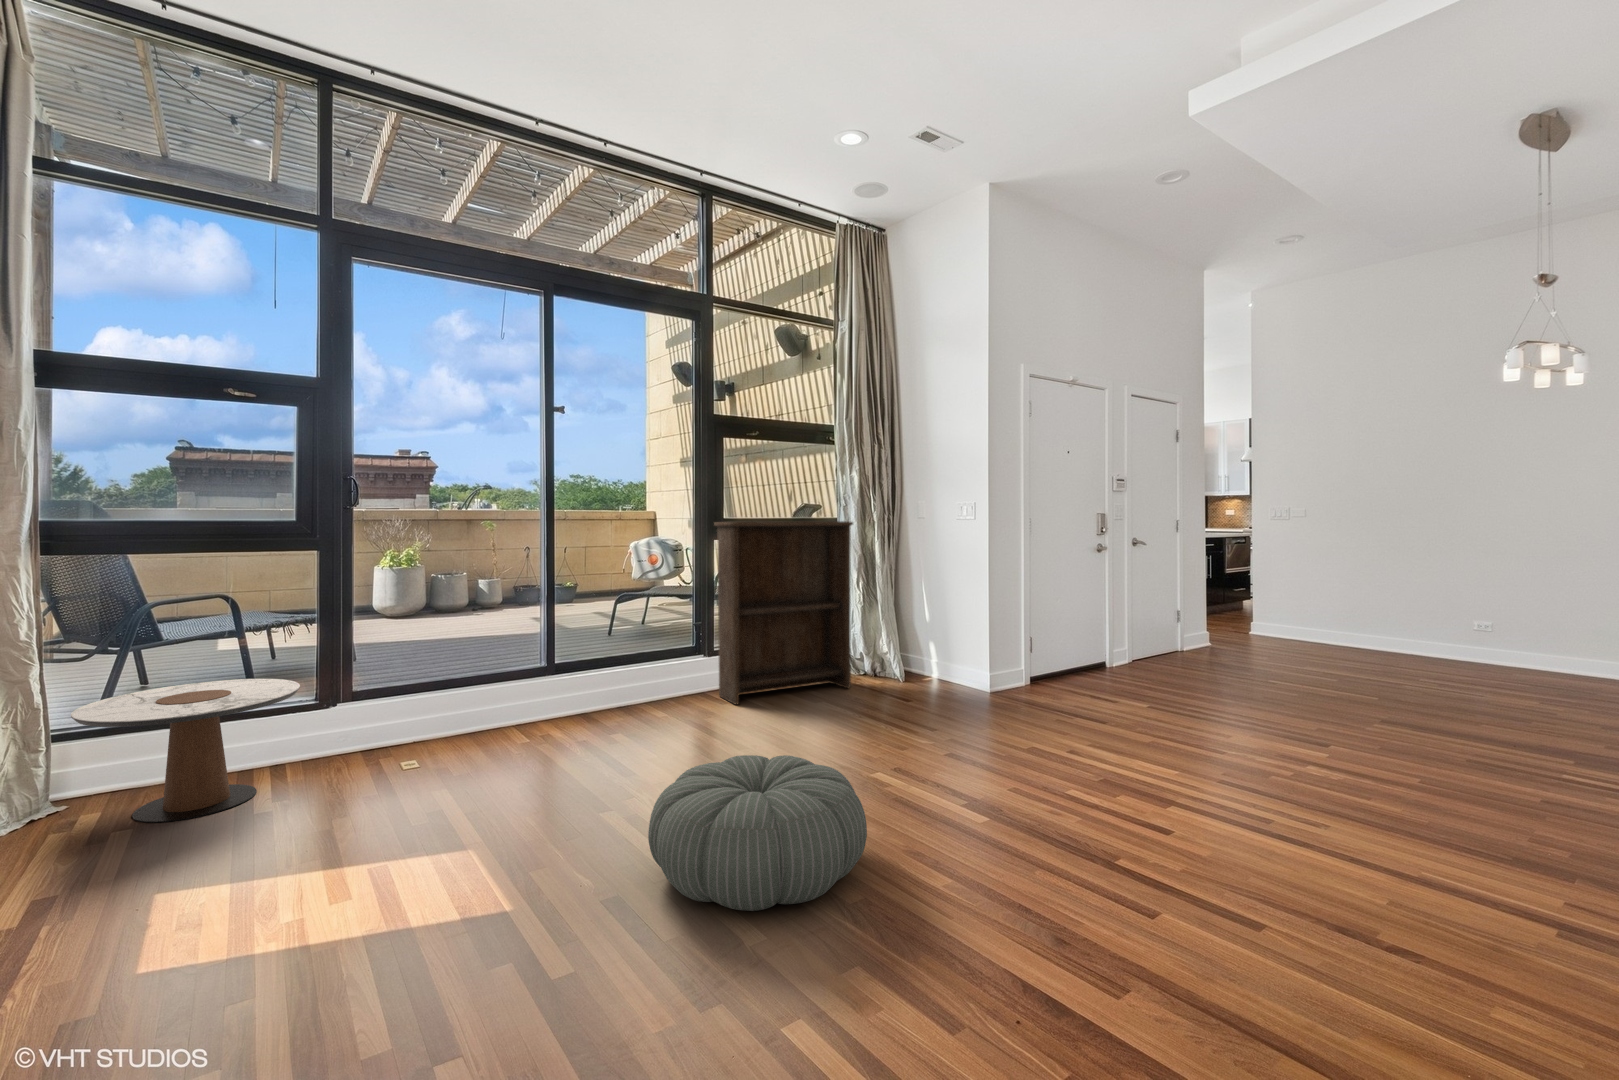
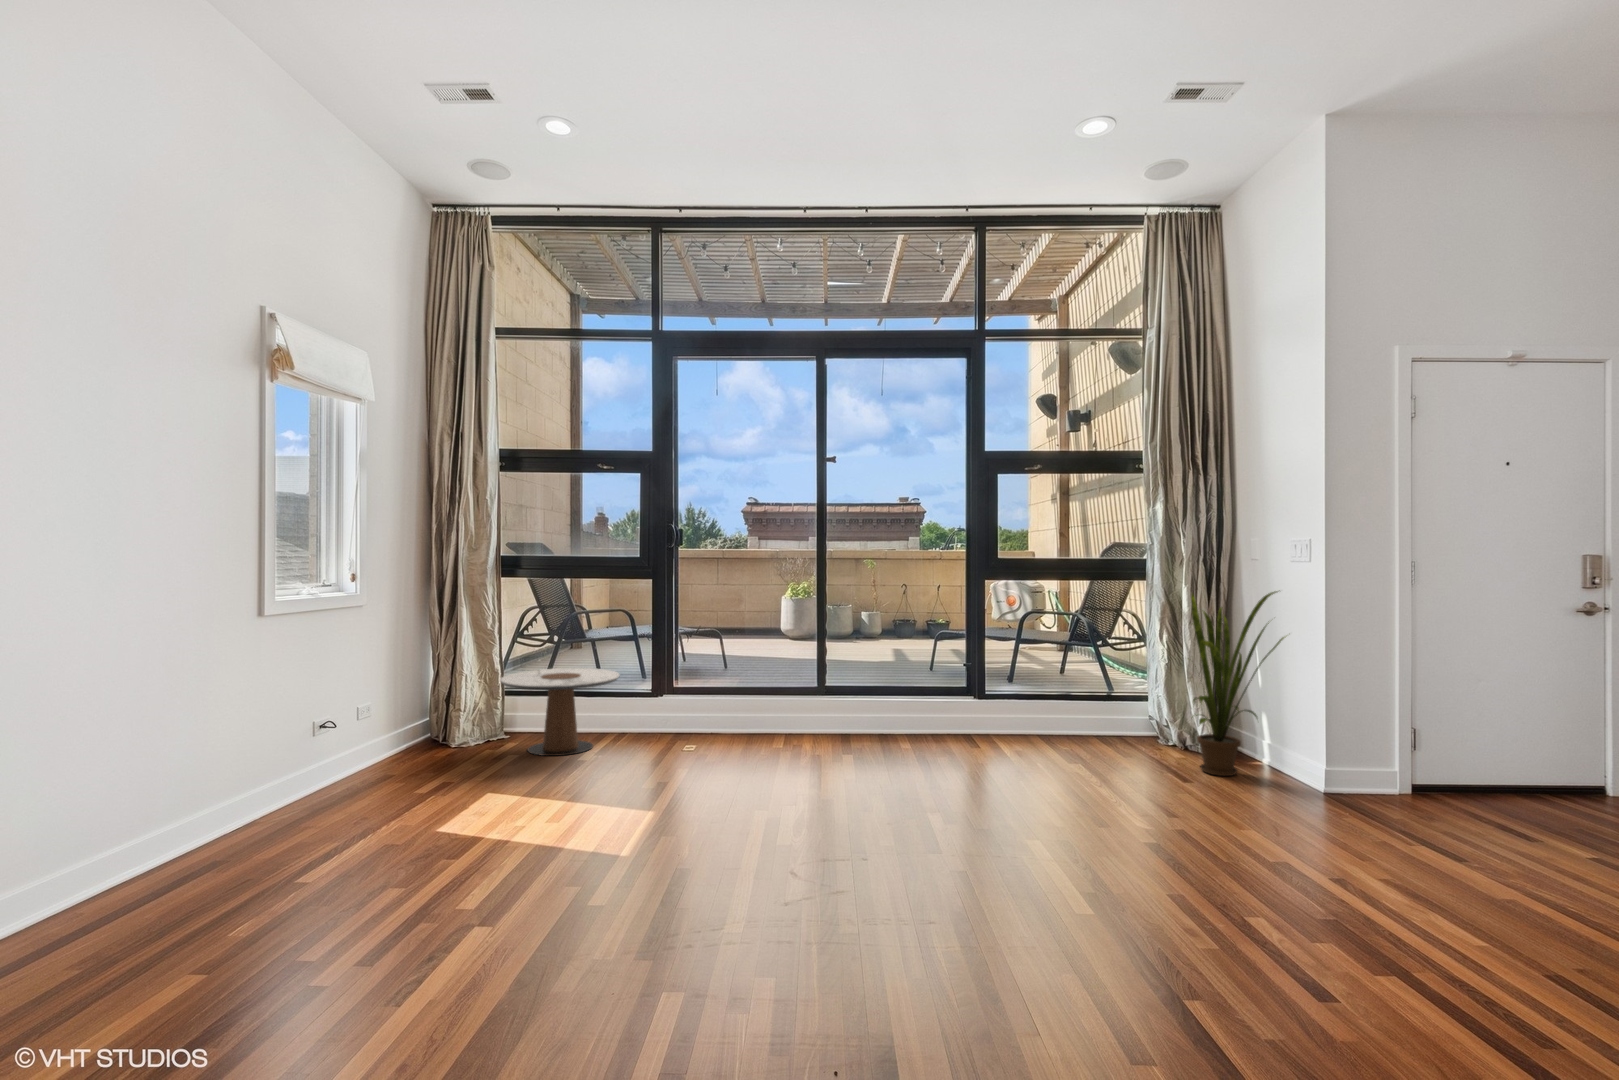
bookshelf: present [714,521,853,704] -> none [975,561,1134,757]
house plant: none [893,542,967,691] -> present [1191,591,1285,776]
pouf: present [648,755,867,911] -> none [713,776,900,900]

